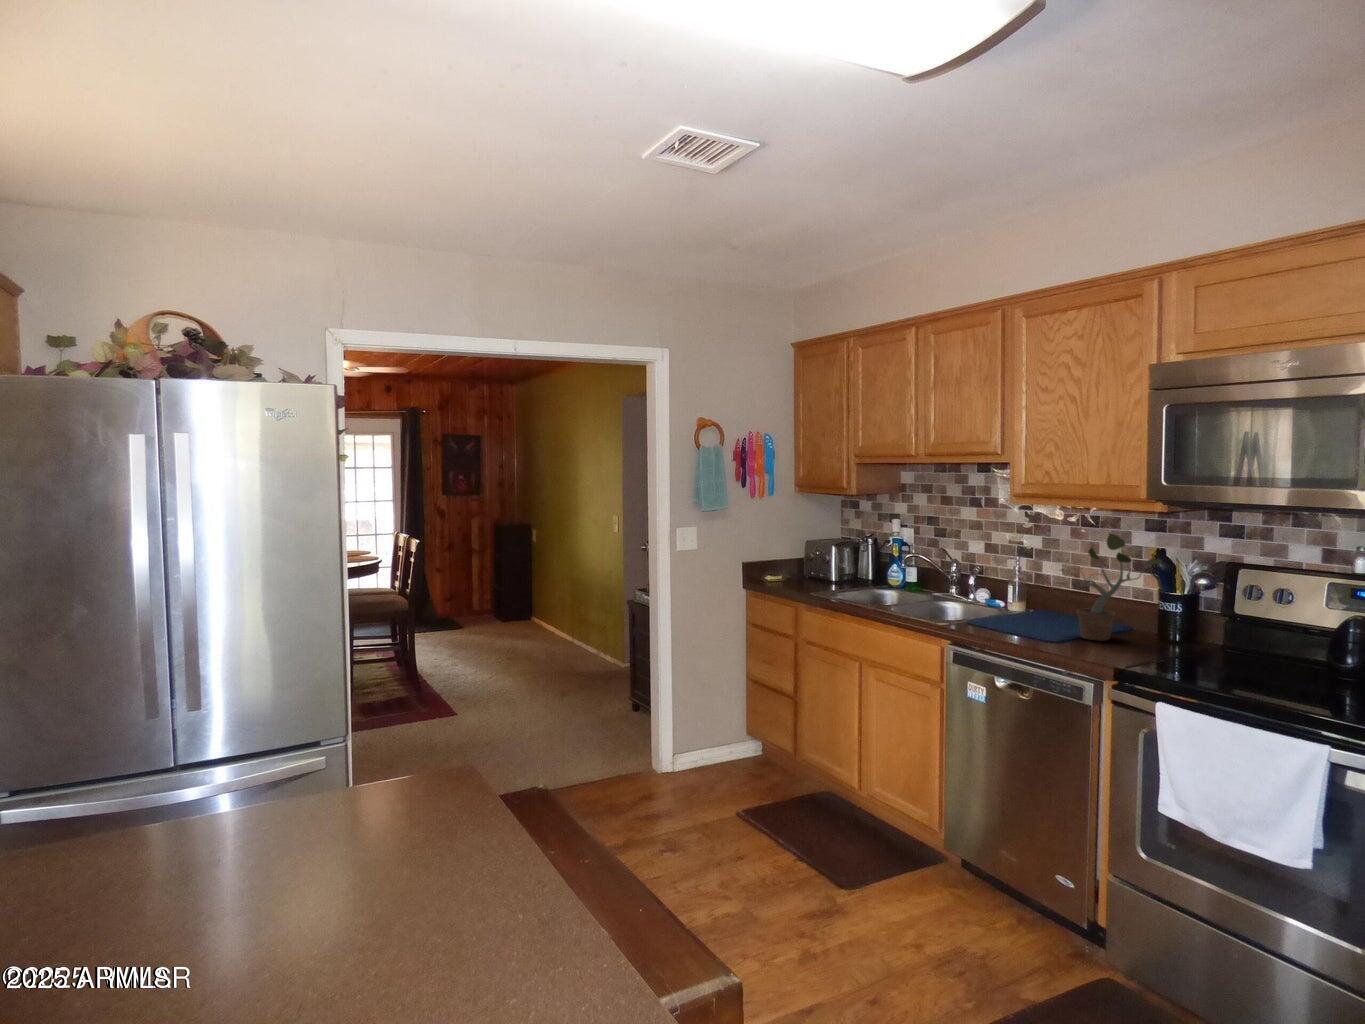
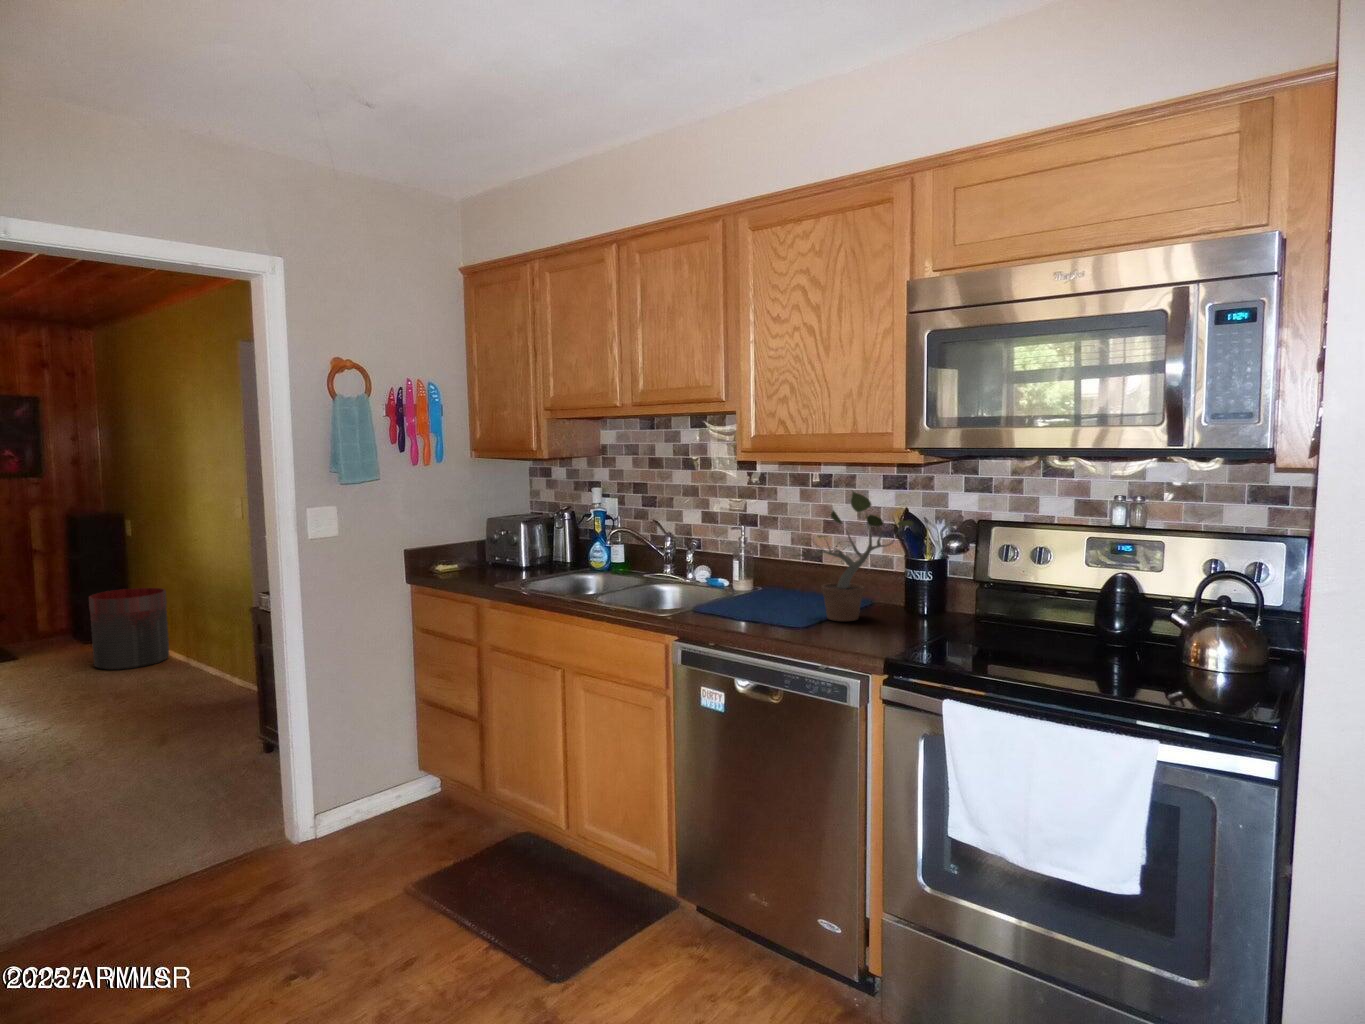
trash can: none [513,581,563,641] -> present [89,588,169,670]

